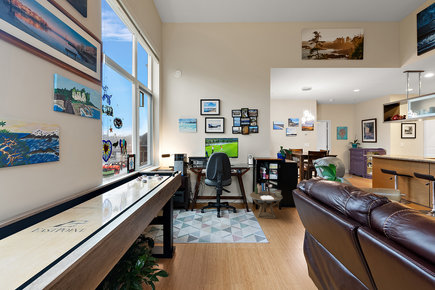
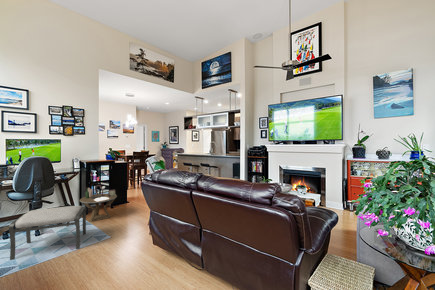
ottoman: none [196,196,250,243] -> present [9,206,86,260]

